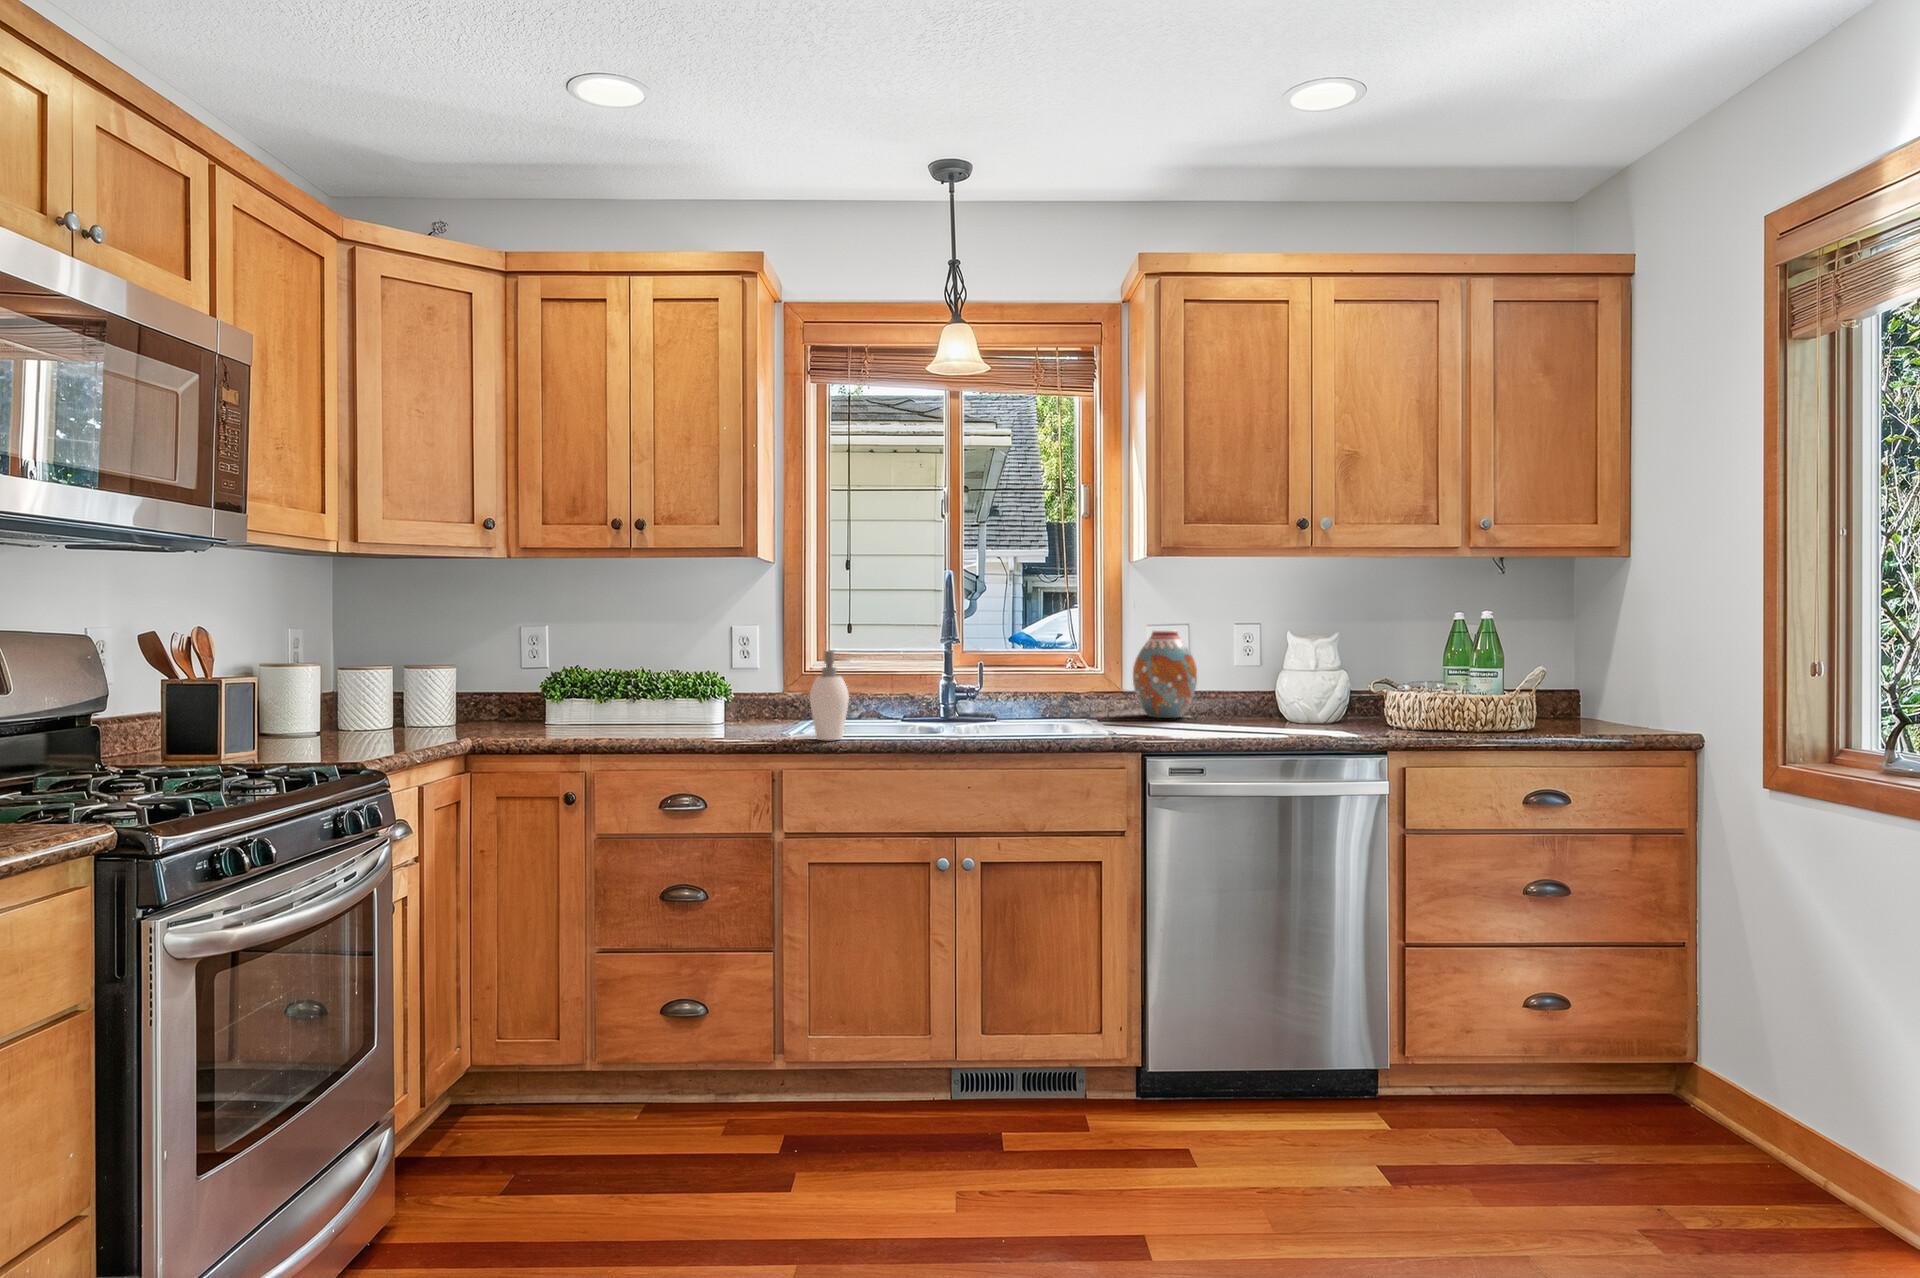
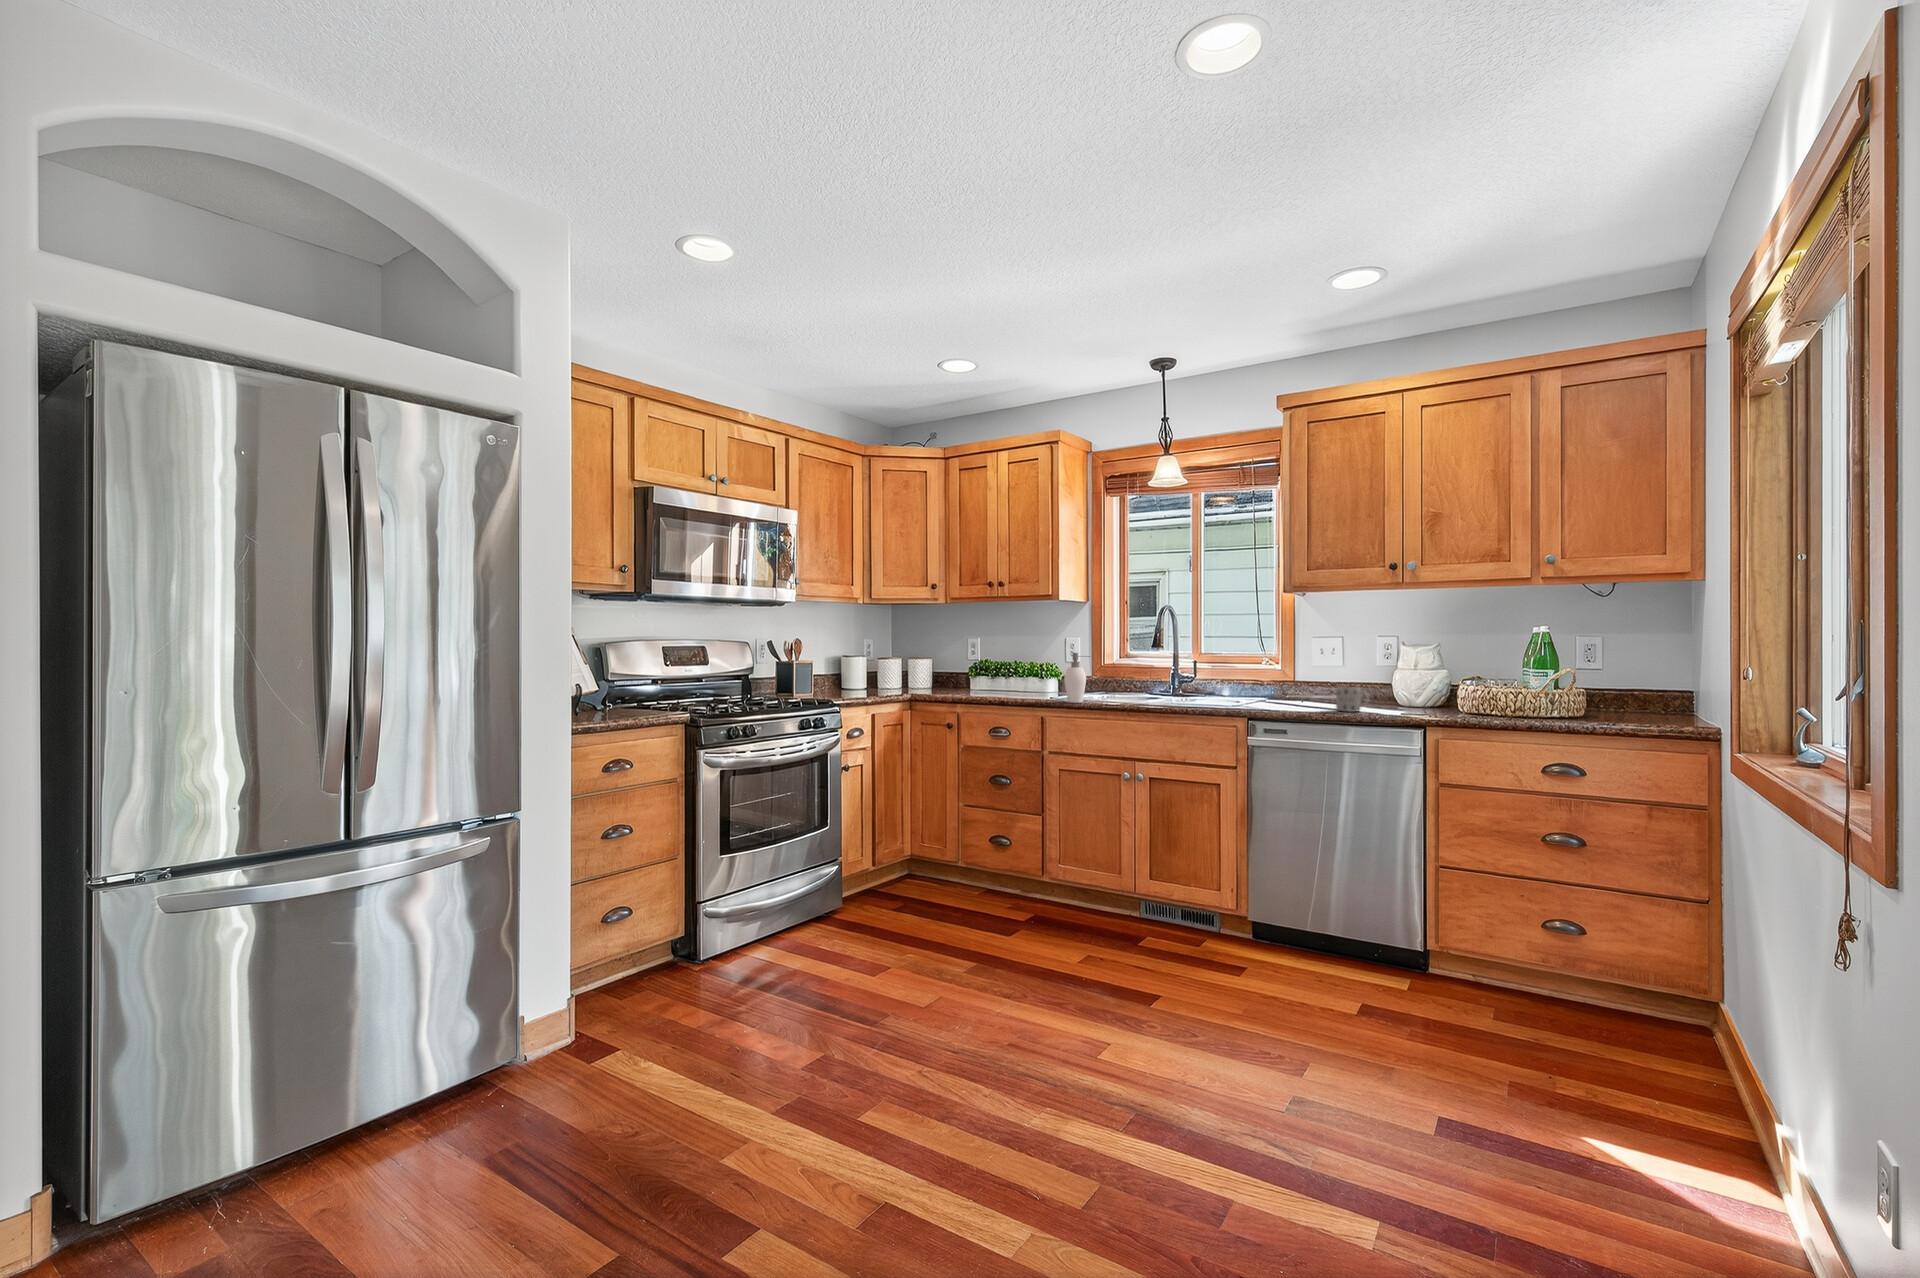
vase: present [1133,631,1197,718] -> none [1292,641,1338,700]
mug: none [1253,698,1300,735] -> present [1336,687,1369,712]

